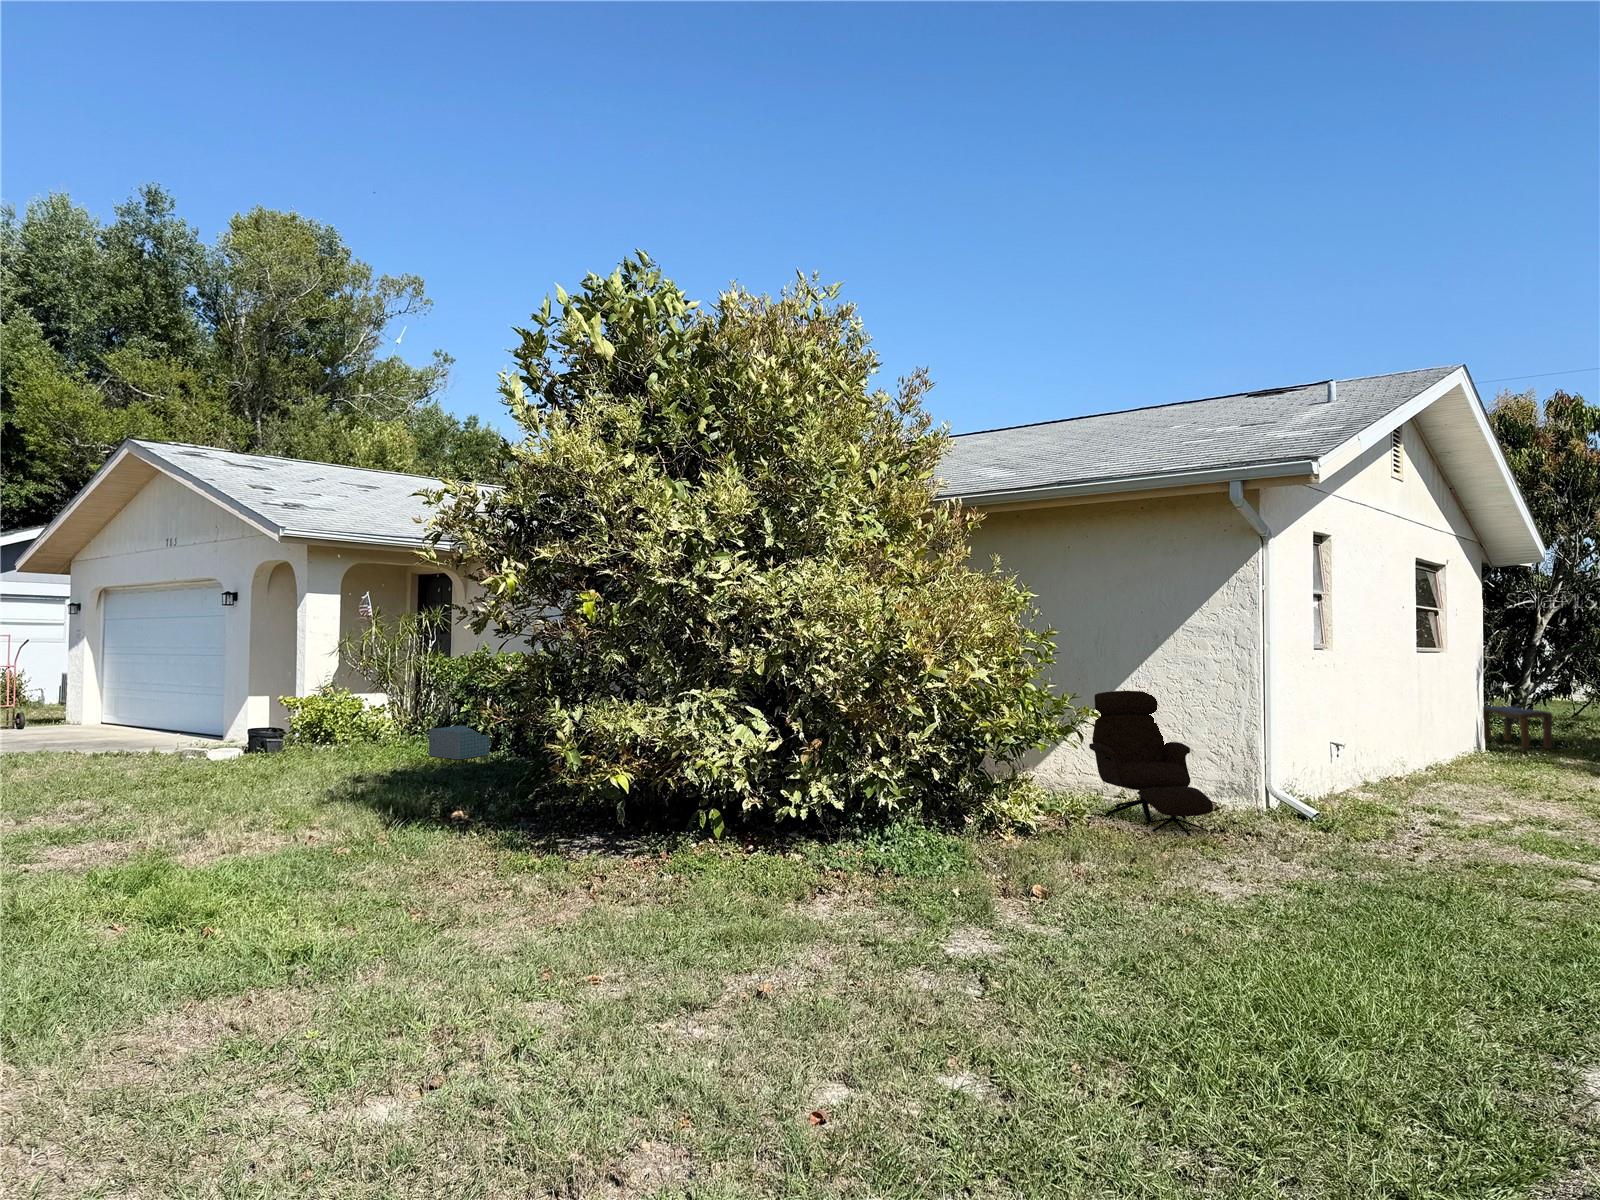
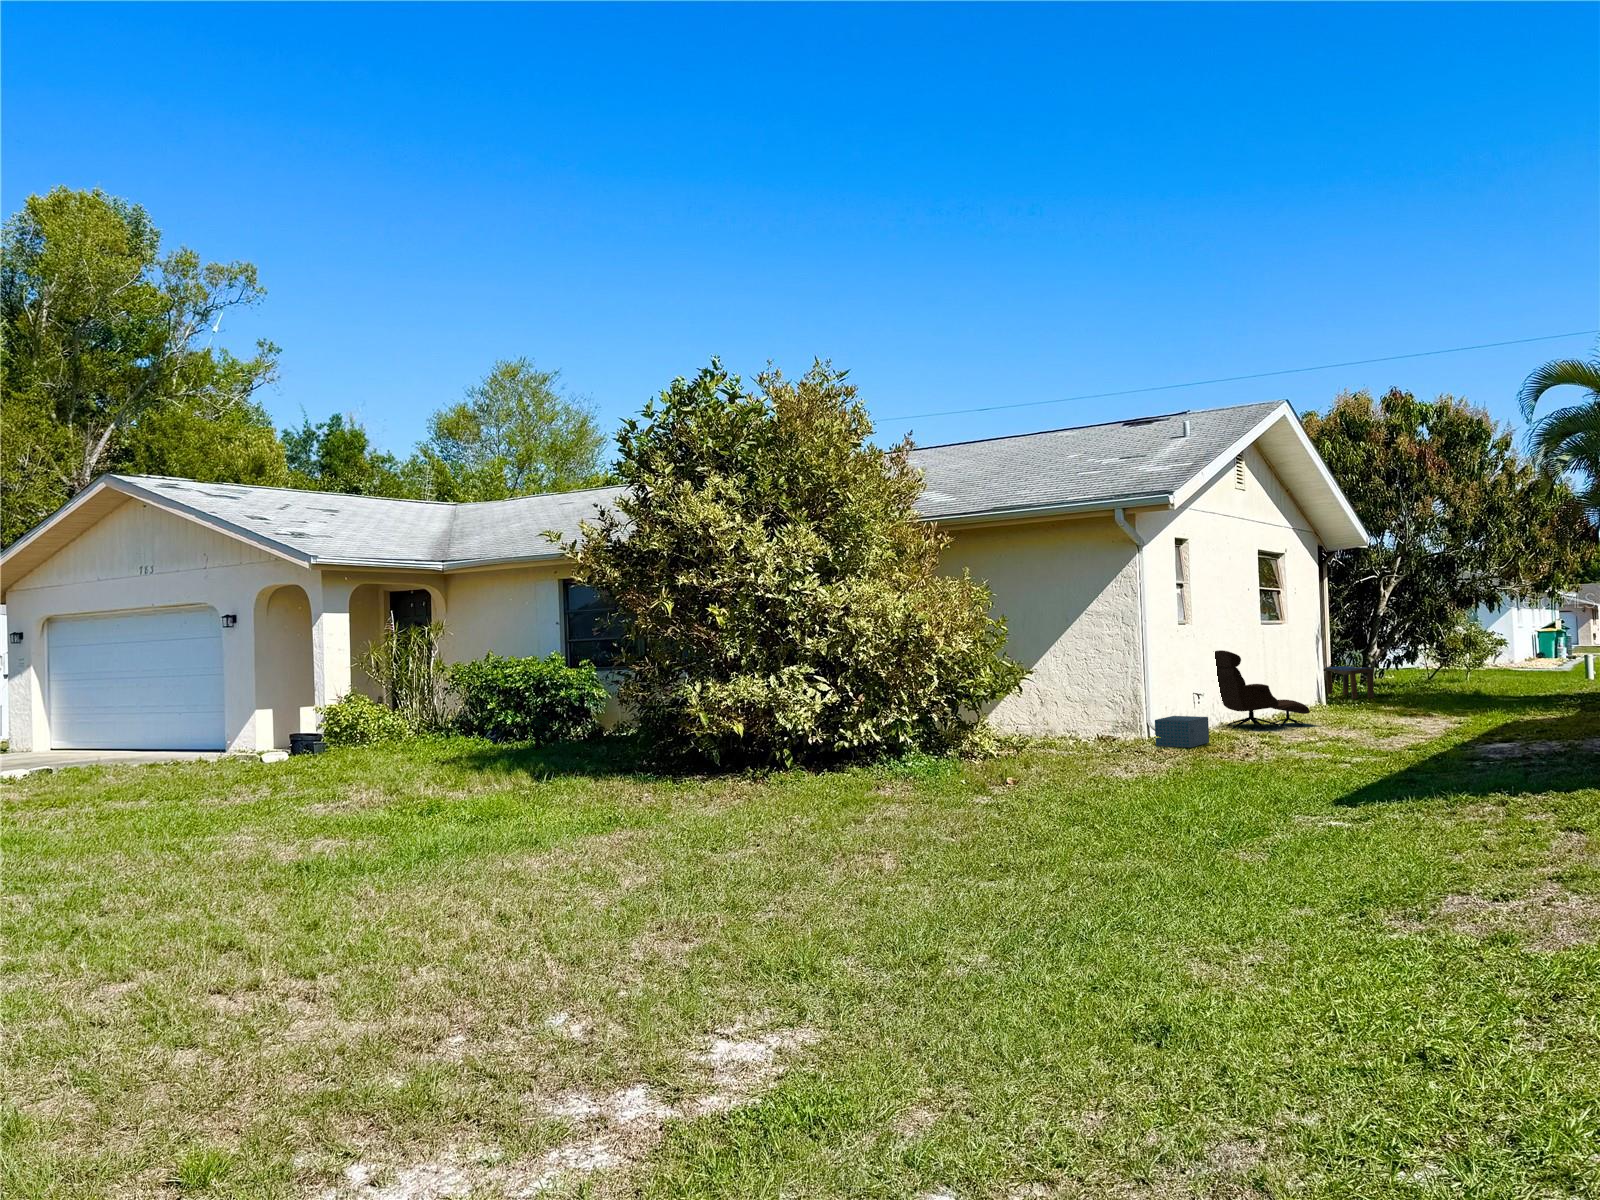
lounge chair: present [1089,691,1213,835] -> present [1215,650,1310,729]
decorative plant: none [491,711,520,758] -> present [527,708,549,748]
storage box: present [429,725,489,759] -> present [1155,716,1209,748]

